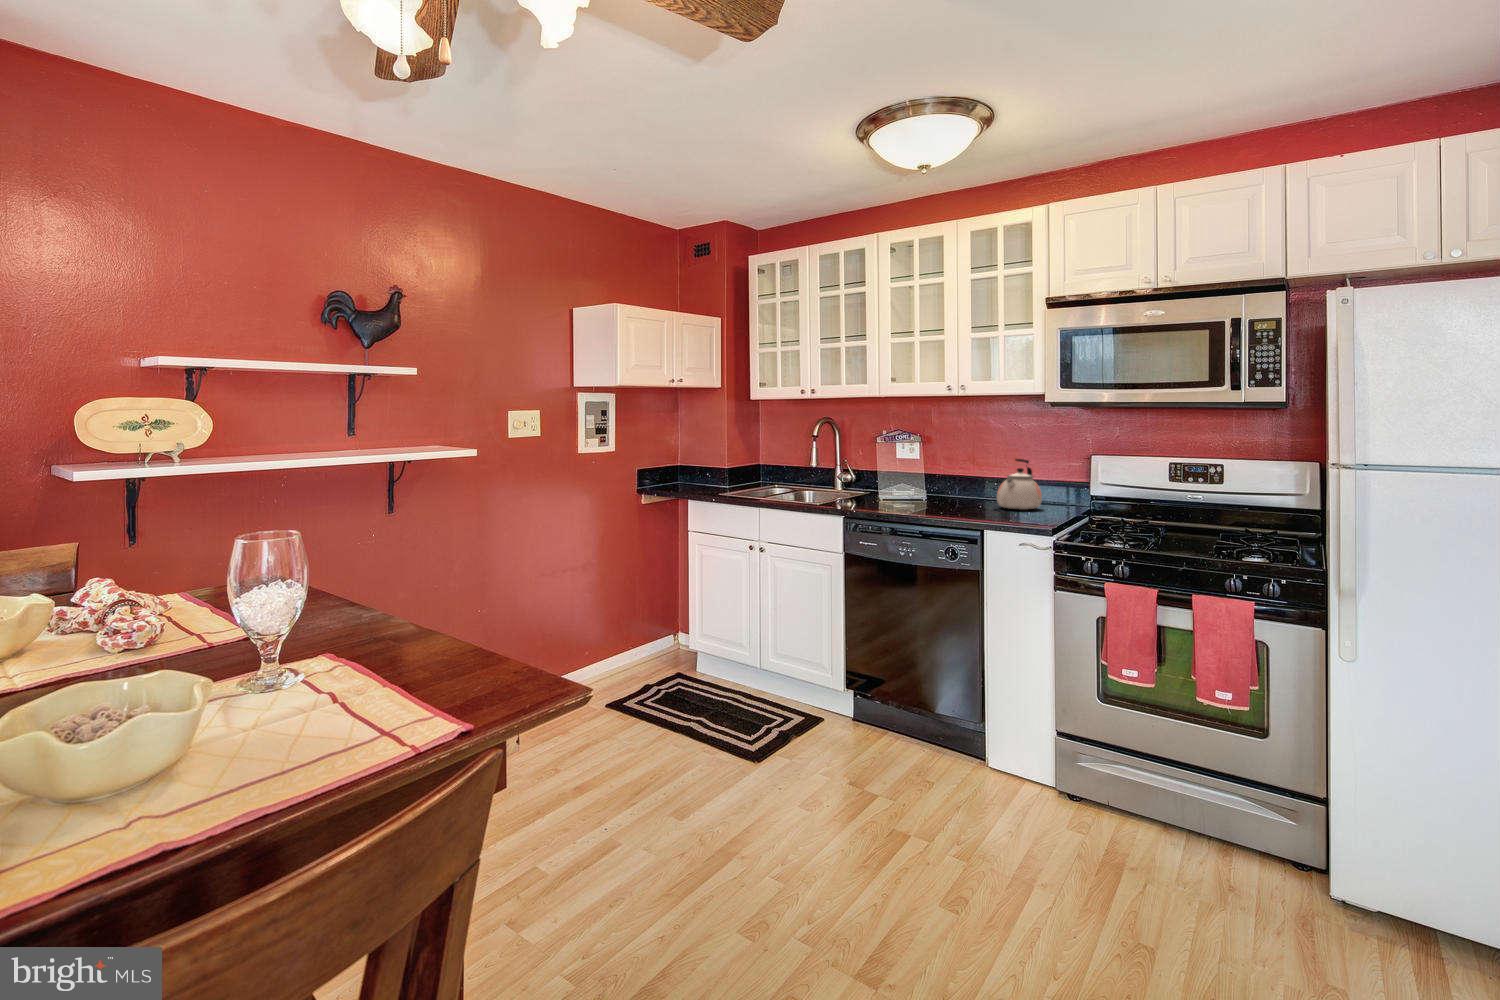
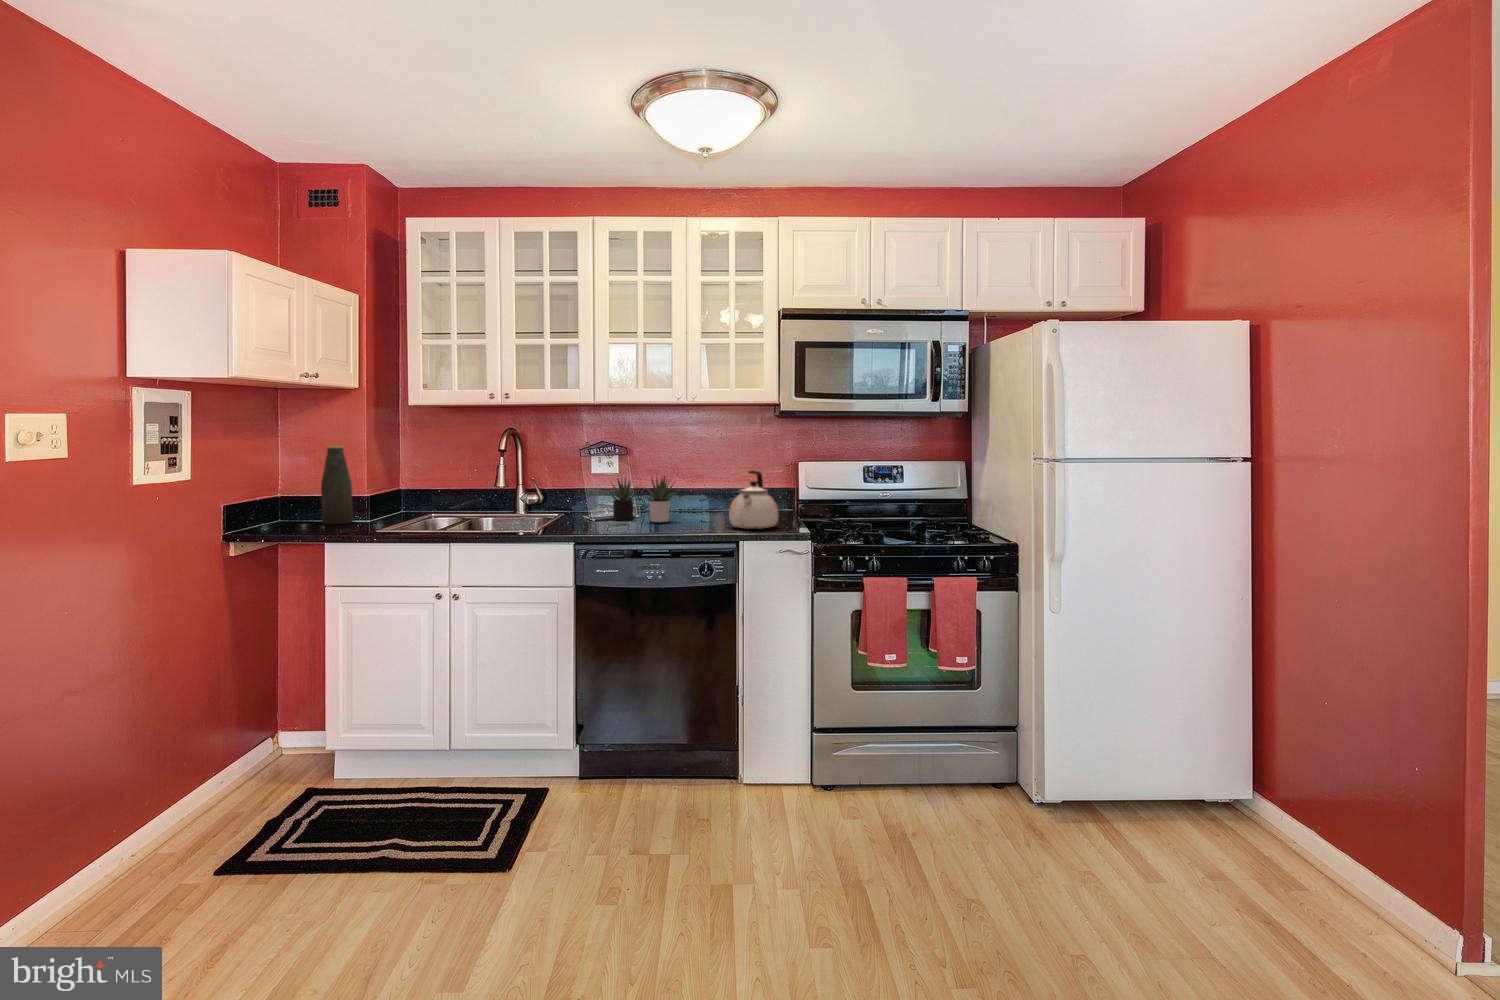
bottle: none [699,432,719,489] -> present [321,446,353,524]
succulent plant: none [902,459,963,500] -> present [607,476,678,522]

